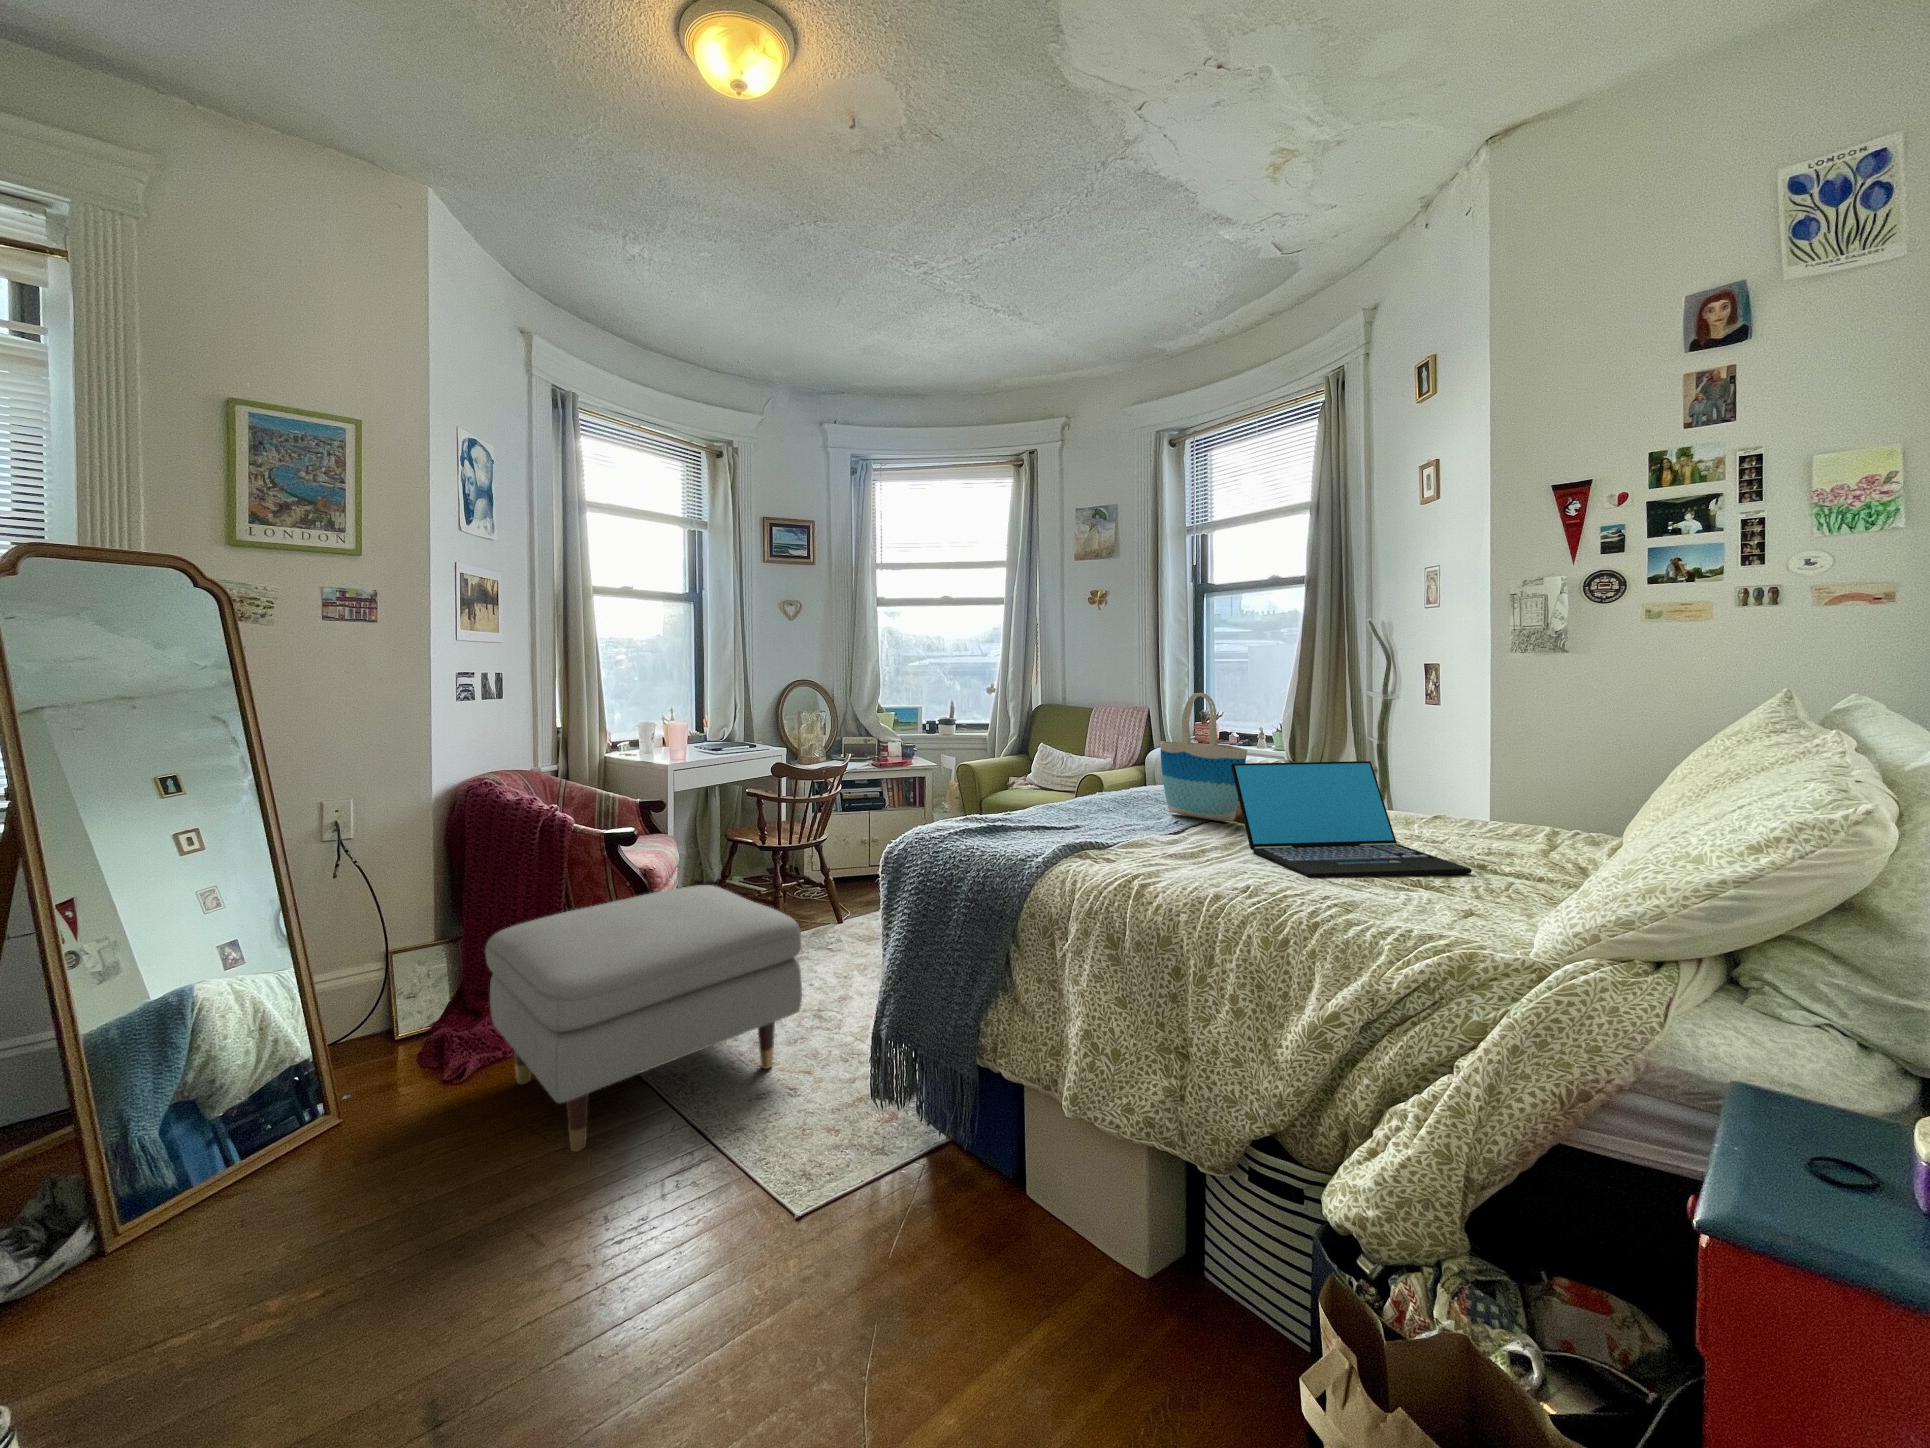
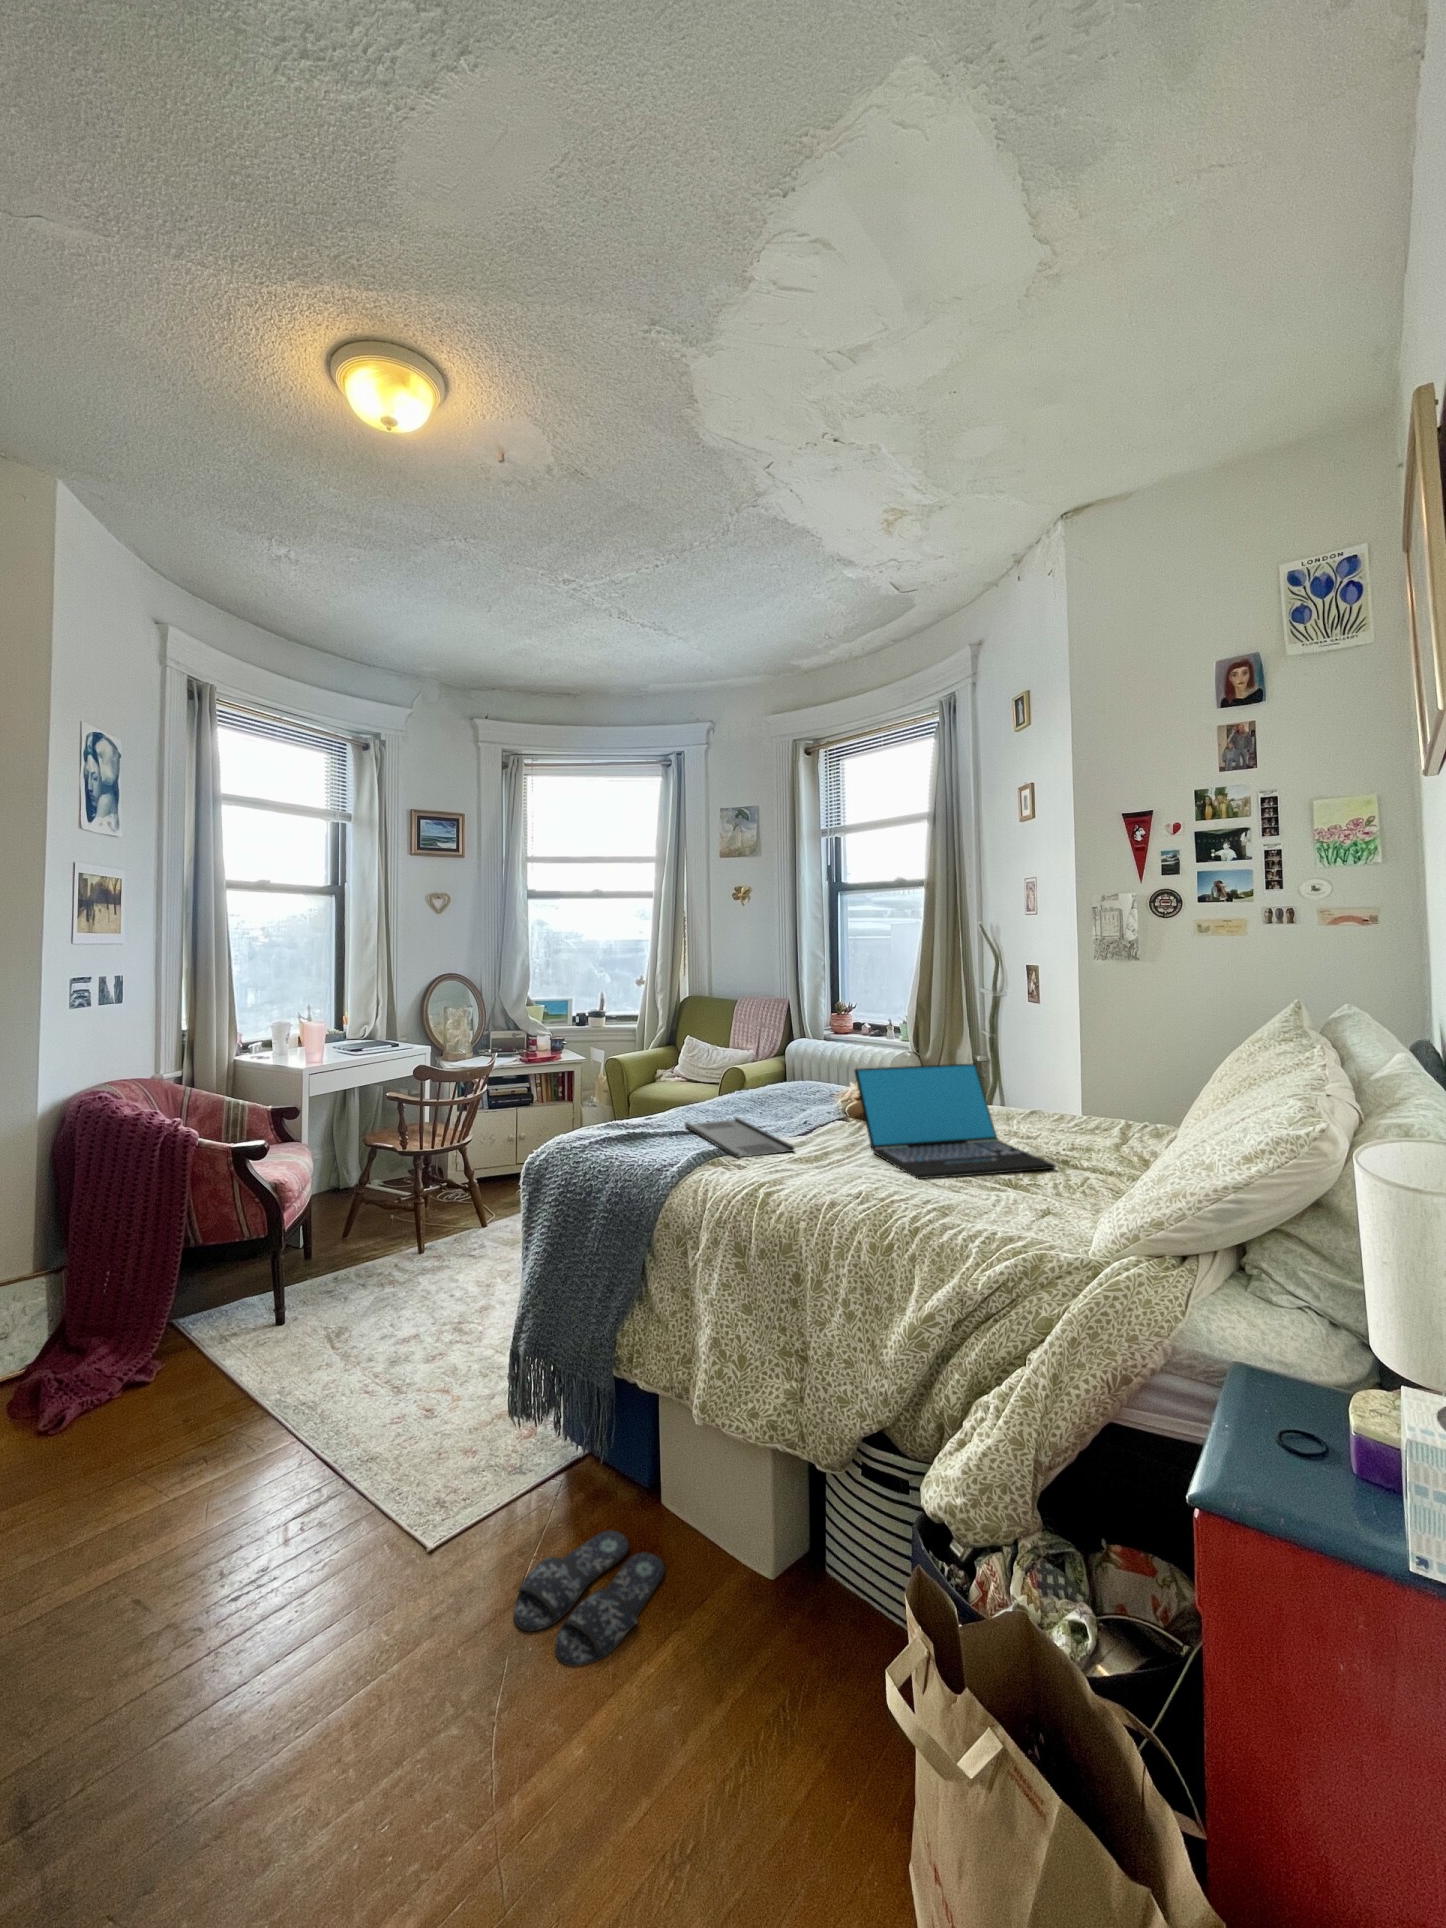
tote bag: present [1160,693,1247,821] -> none [796,998,872,1119]
tray: none [1043,815,1164,852] -> present [685,1117,794,1158]
ottoman: present [485,885,802,1152] -> none [88,1196,443,1506]
slippers: none [881,1212,1030,1335] -> present [514,1530,665,1666]

